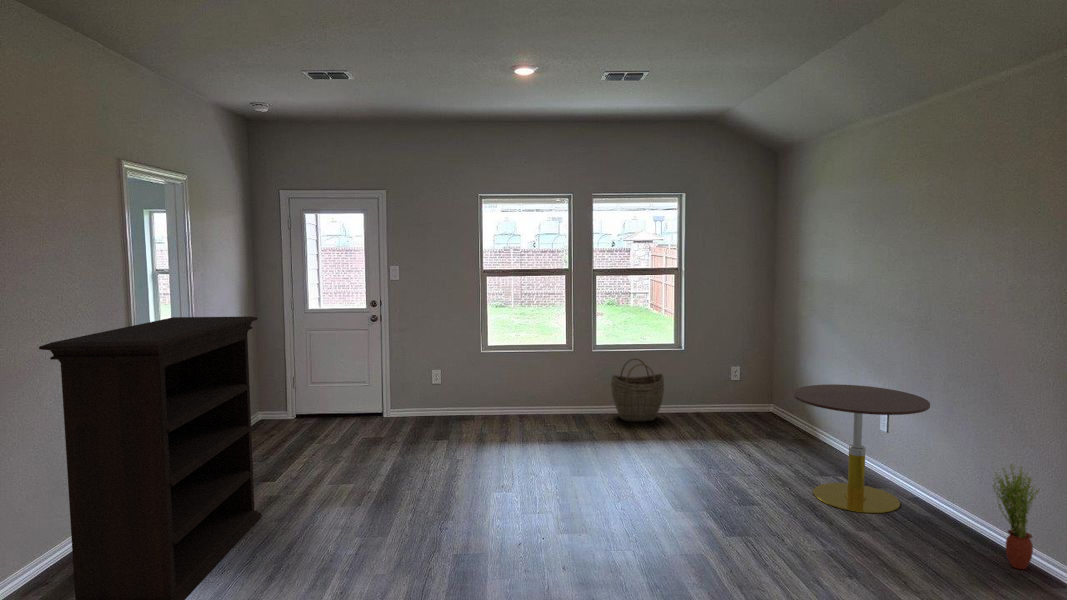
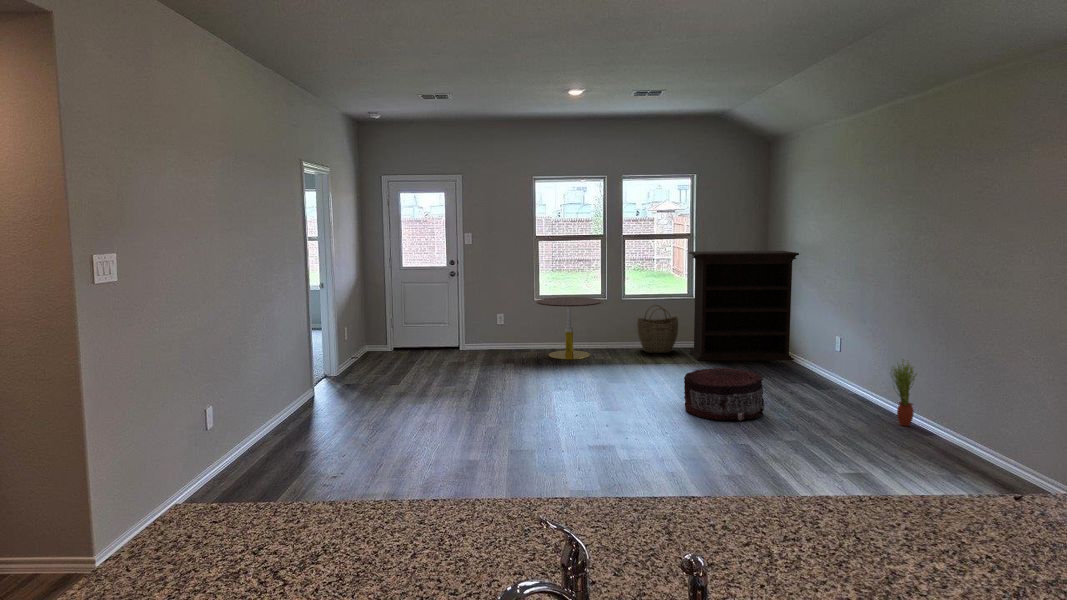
bookshelf: present [39,316,261,600] -> present [689,251,799,361]
side table: present [793,384,930,513] -> present [537,297,602,359]
pouf: none [680,465,801,559] -> present [684,367,764,420]

